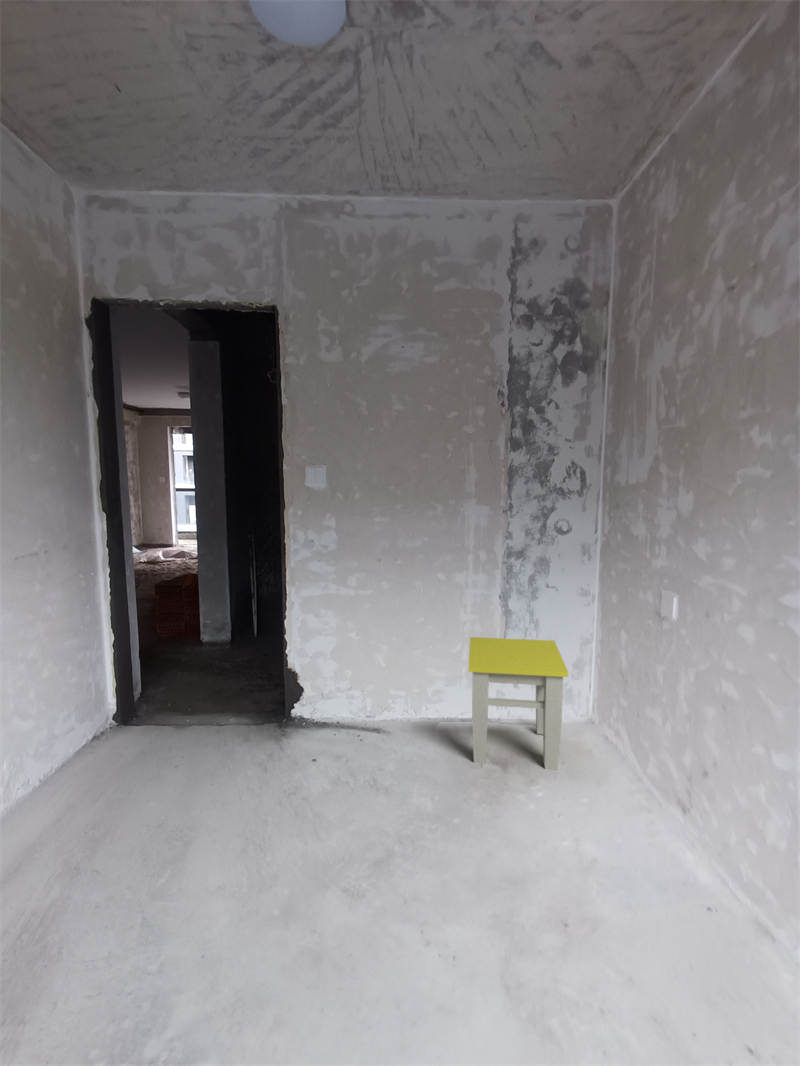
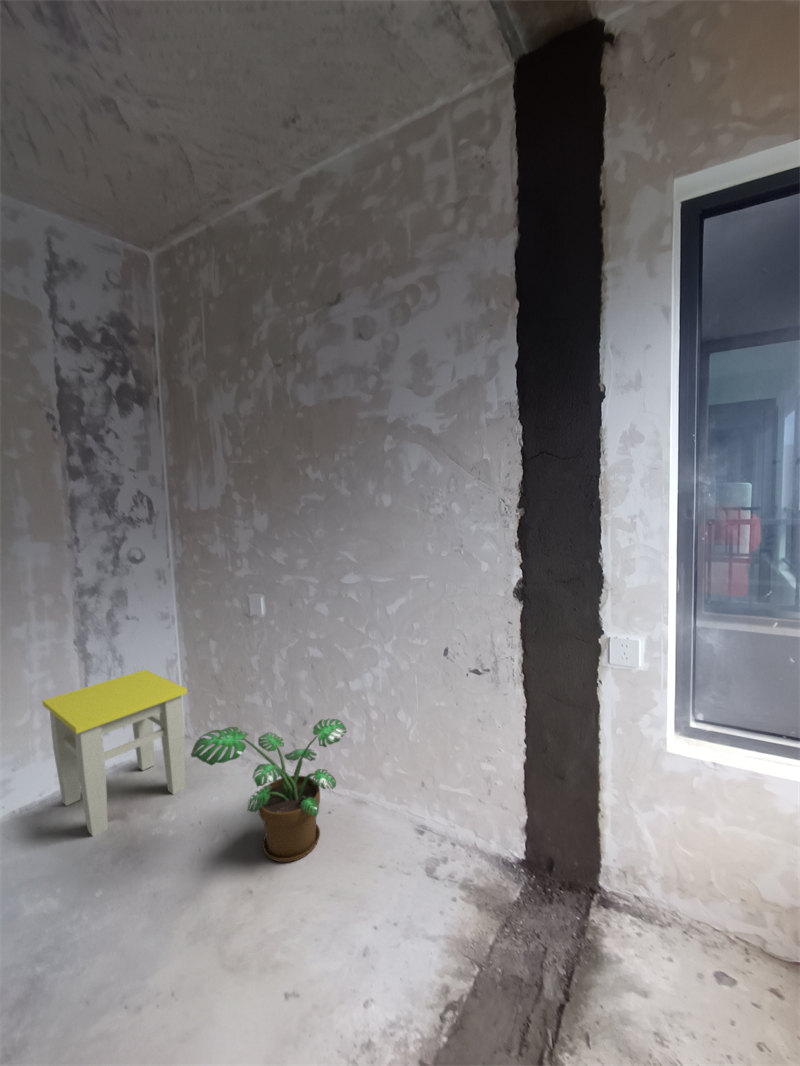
potted plant: none [529,721,713,916] -> present [191,719,347,862]

